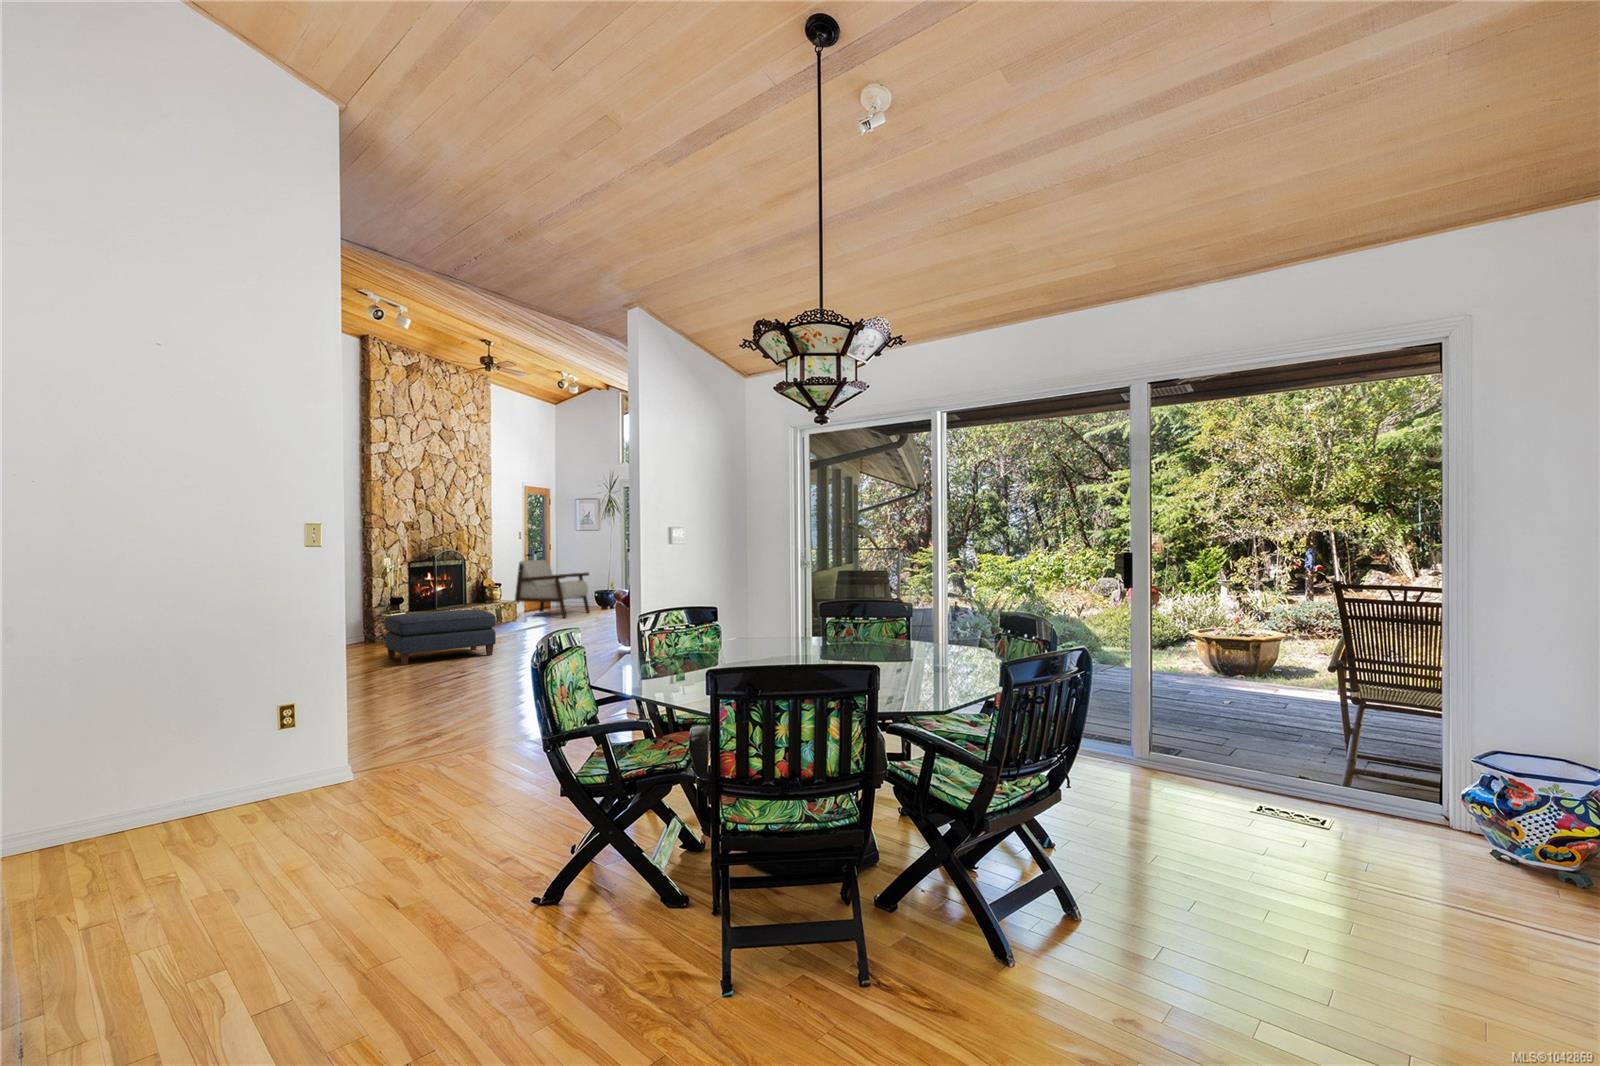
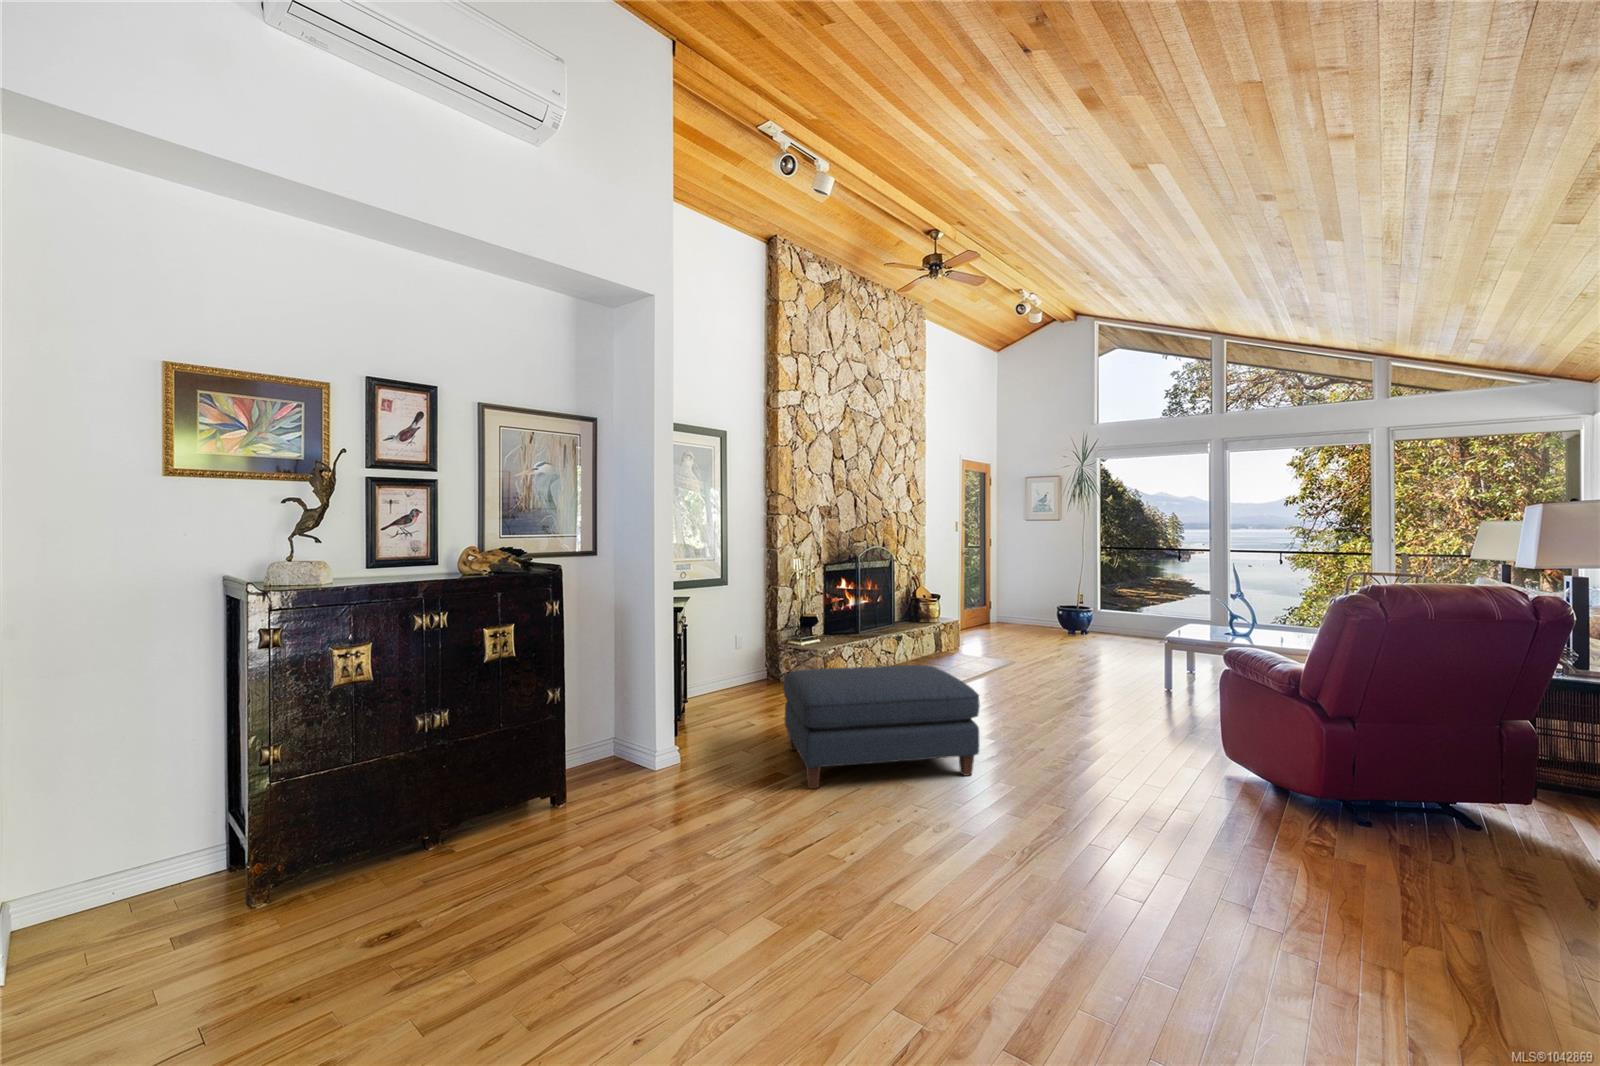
armchair: present [515,560,590,618] -> none [949,561,1056,653]

